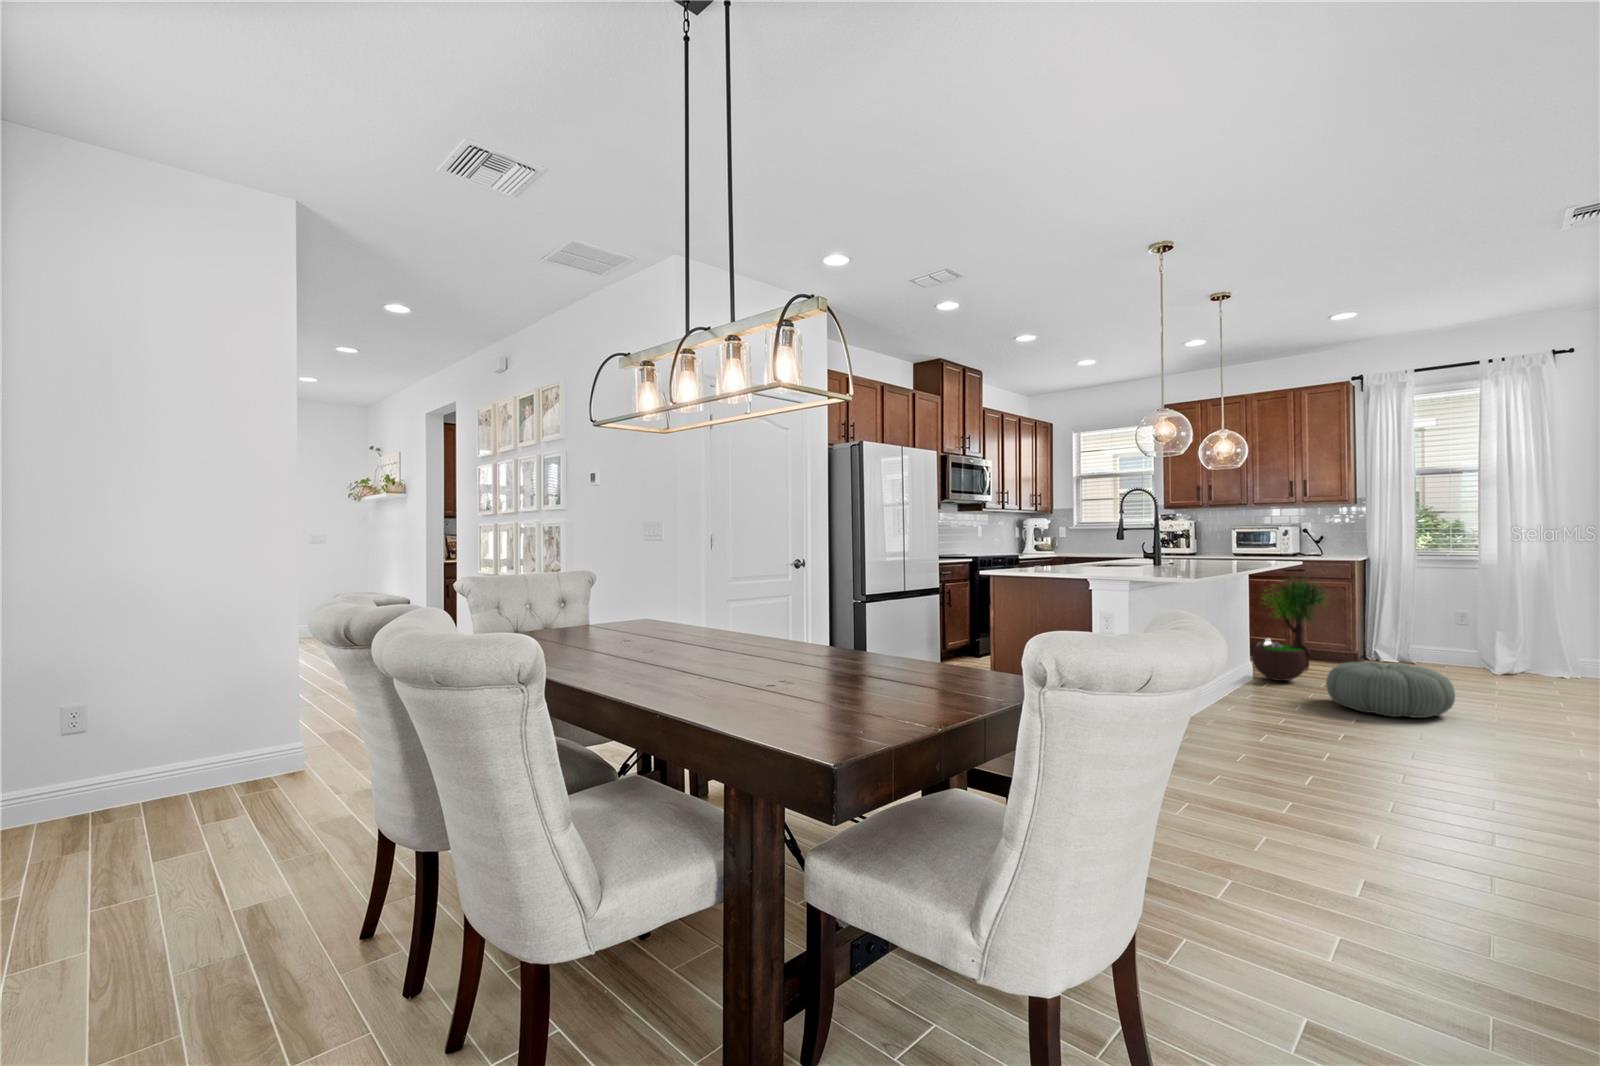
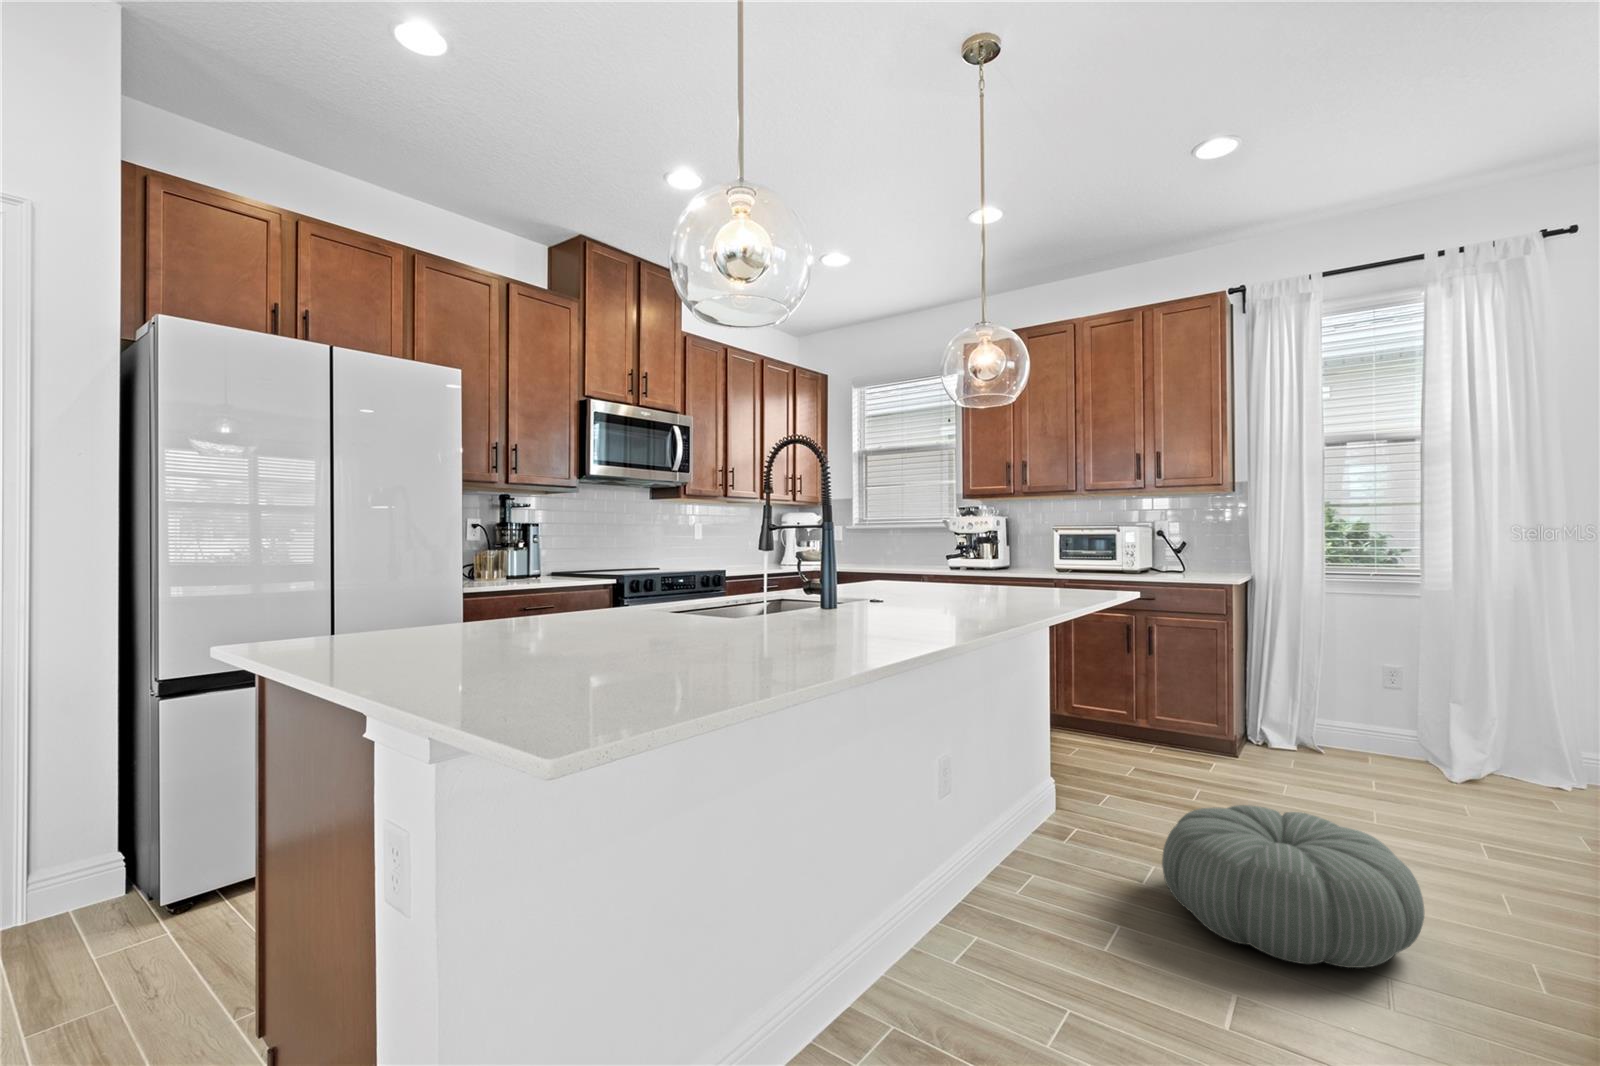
potted tree: present [1251,579,1328,681] -> none [1050,607,1181,813]

